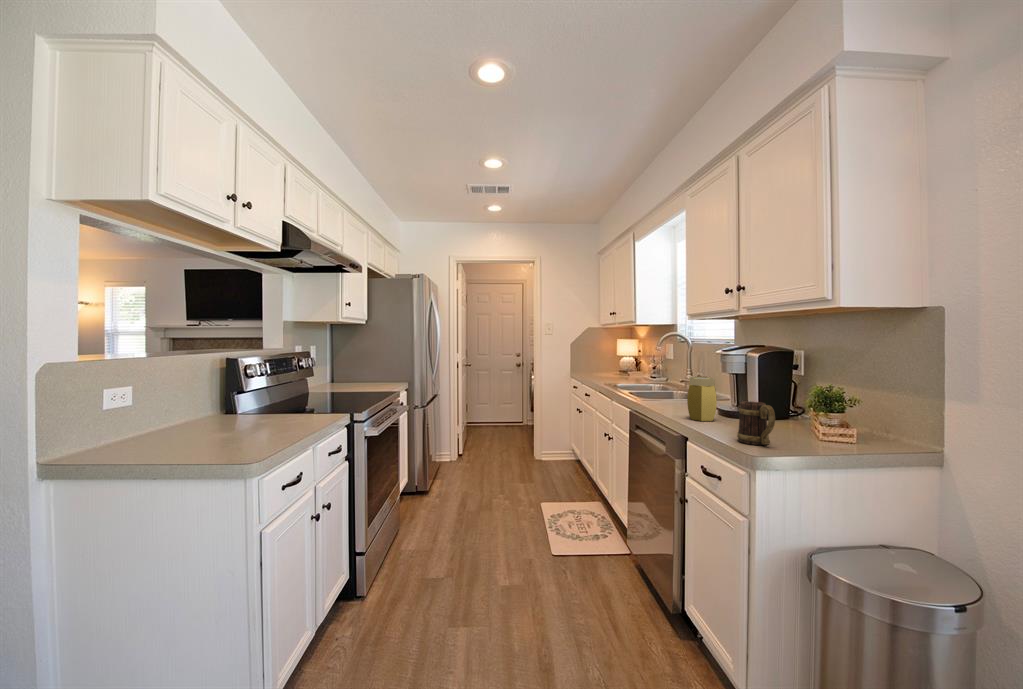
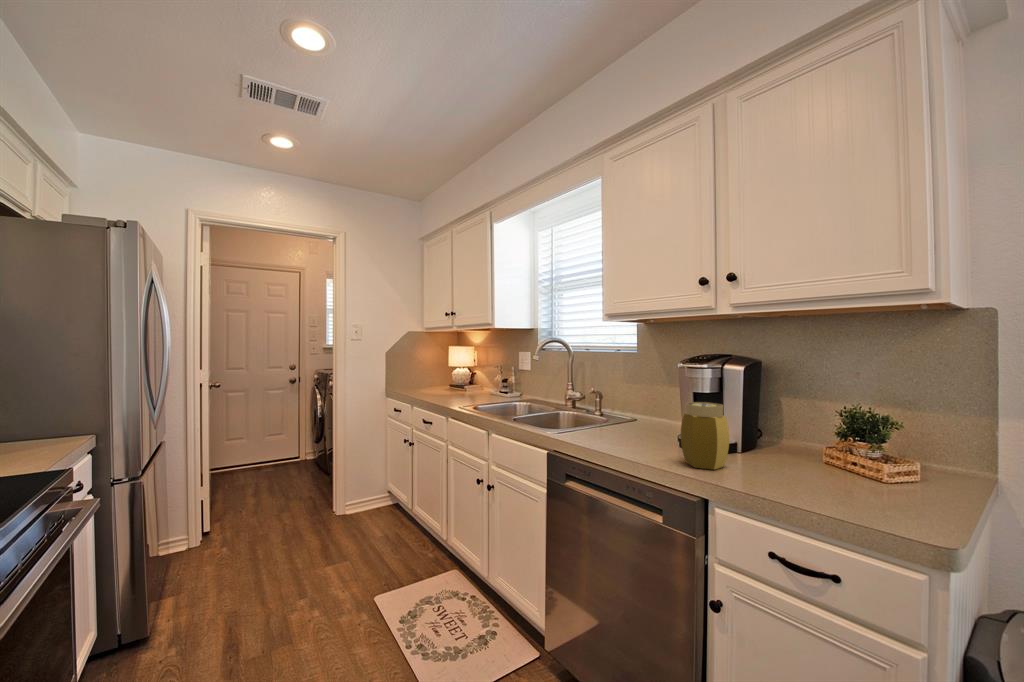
mug: present [737,401,775,445] -> none [849,446,937,520]

